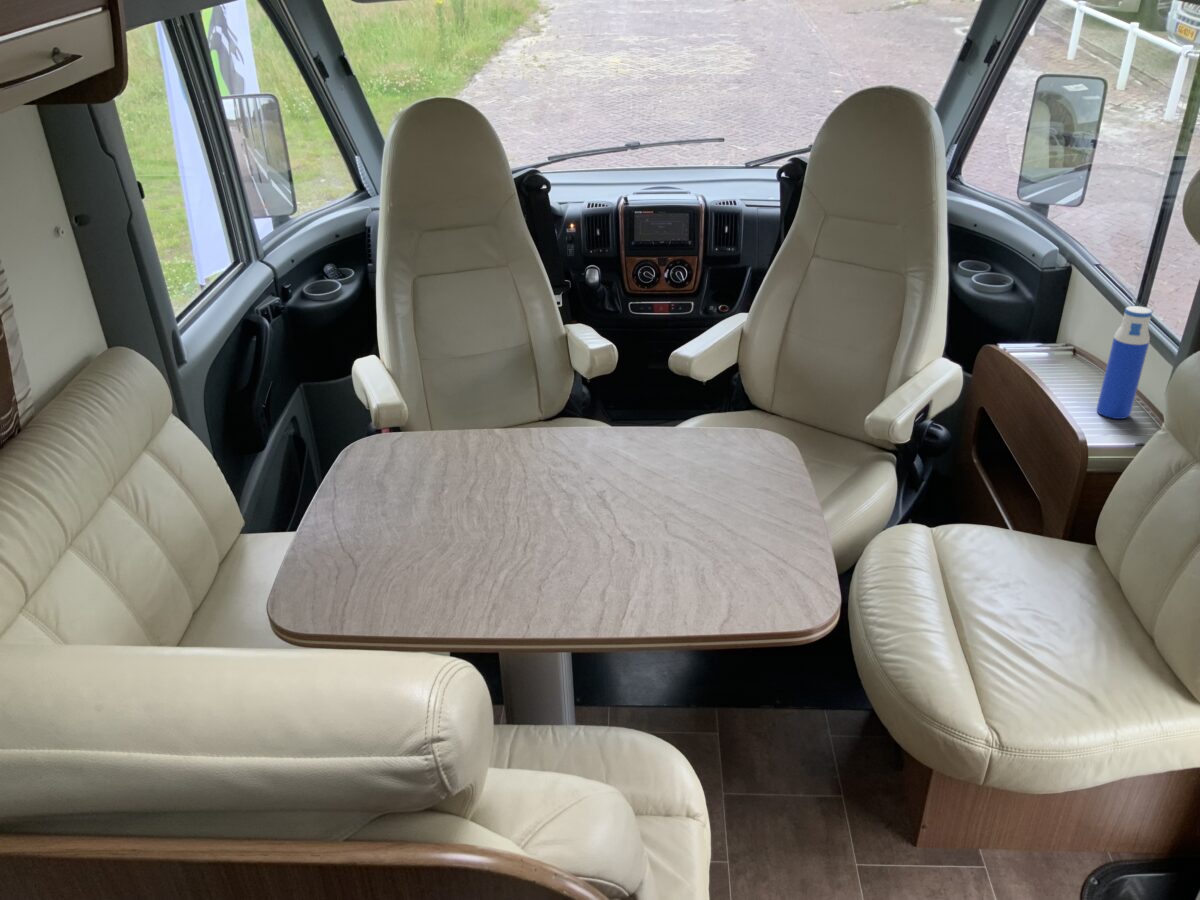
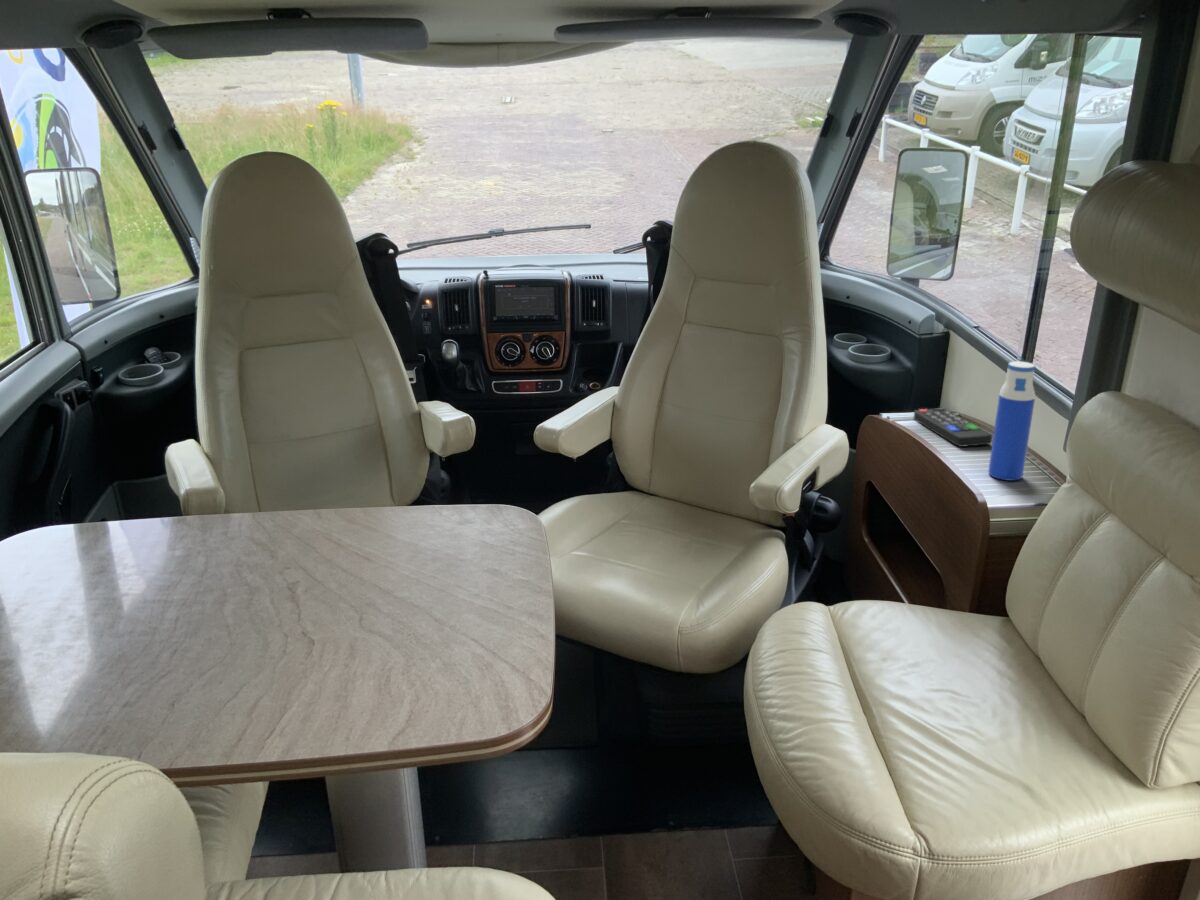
remote control: none [1029,342,1105,382] -> present [914,408,992,447]

